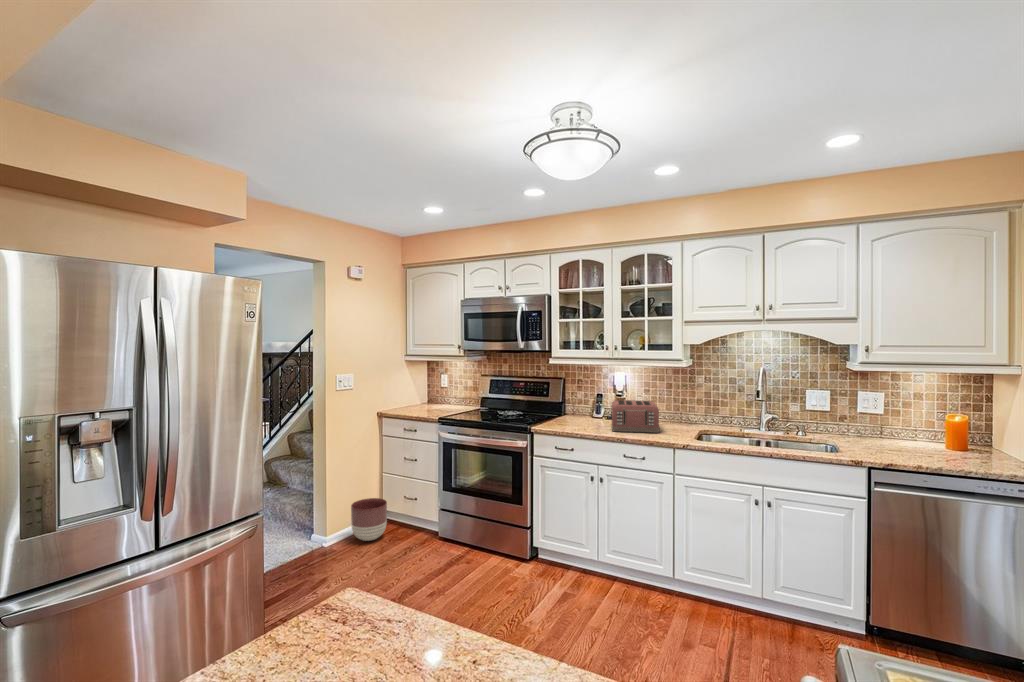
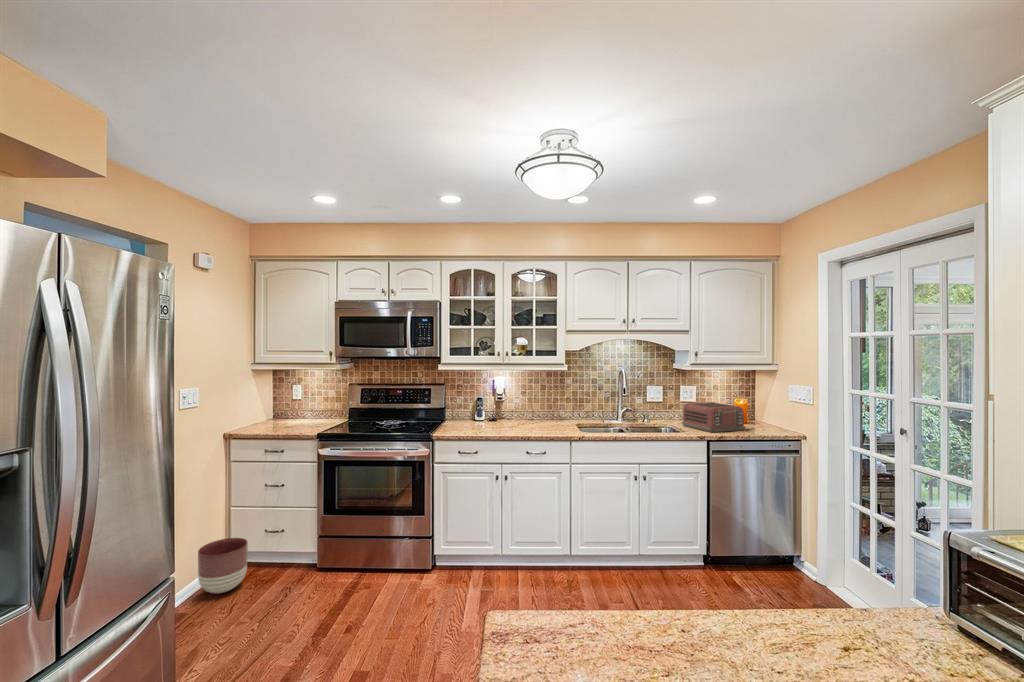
toaster: present [612,400,660,433] -> present [682,402,745,432]

